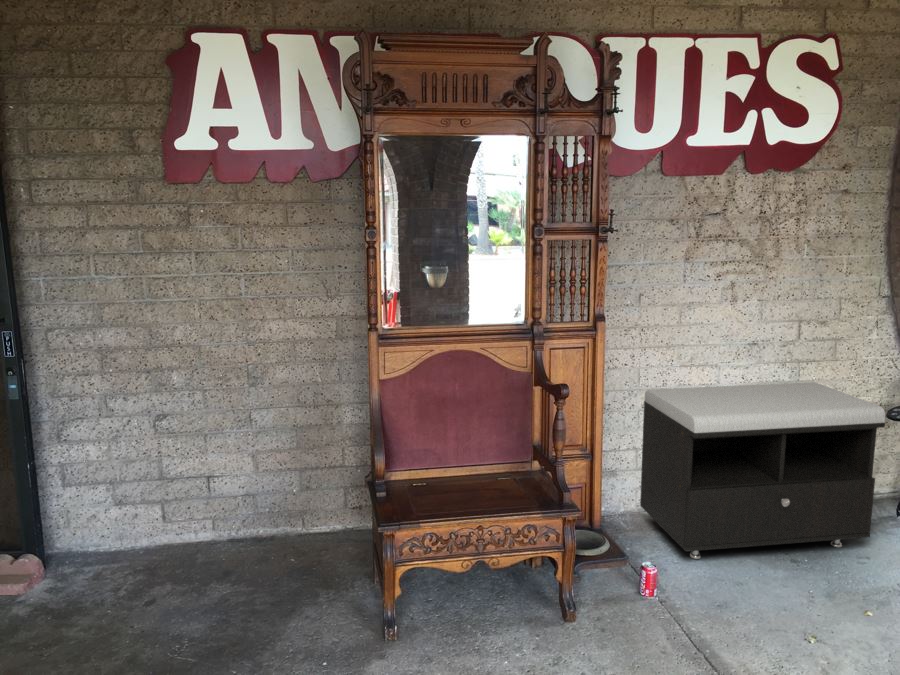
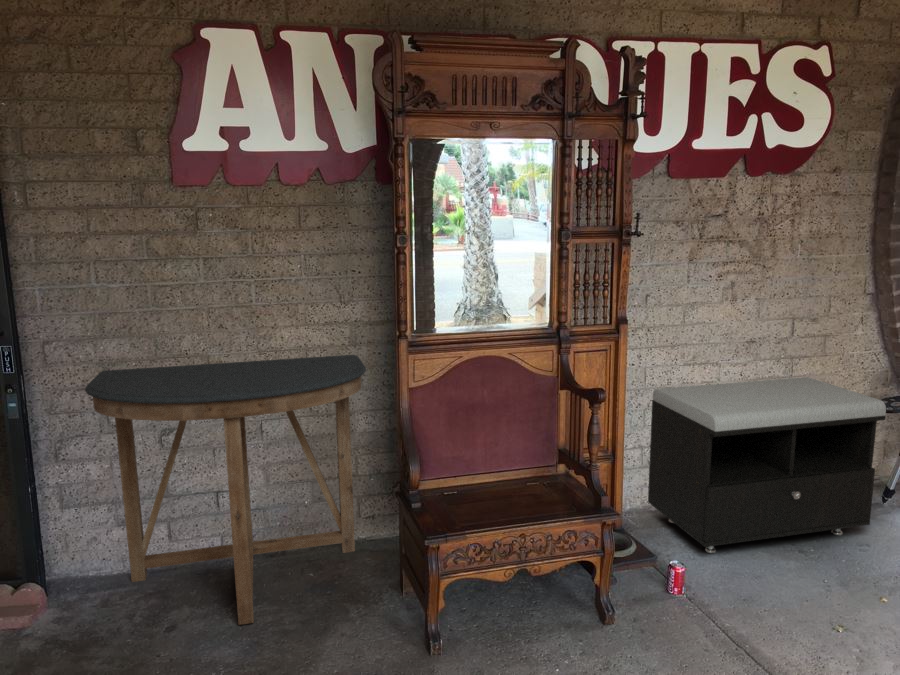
console table: none [77,348,344,603] -> present [85,355,366,625]

